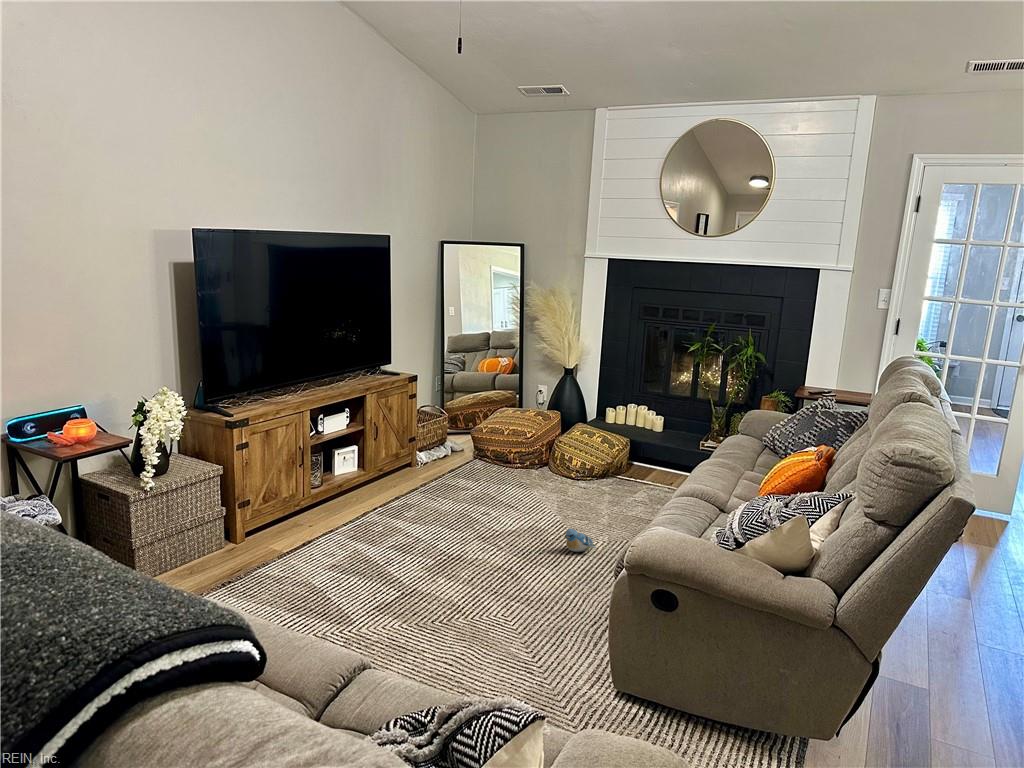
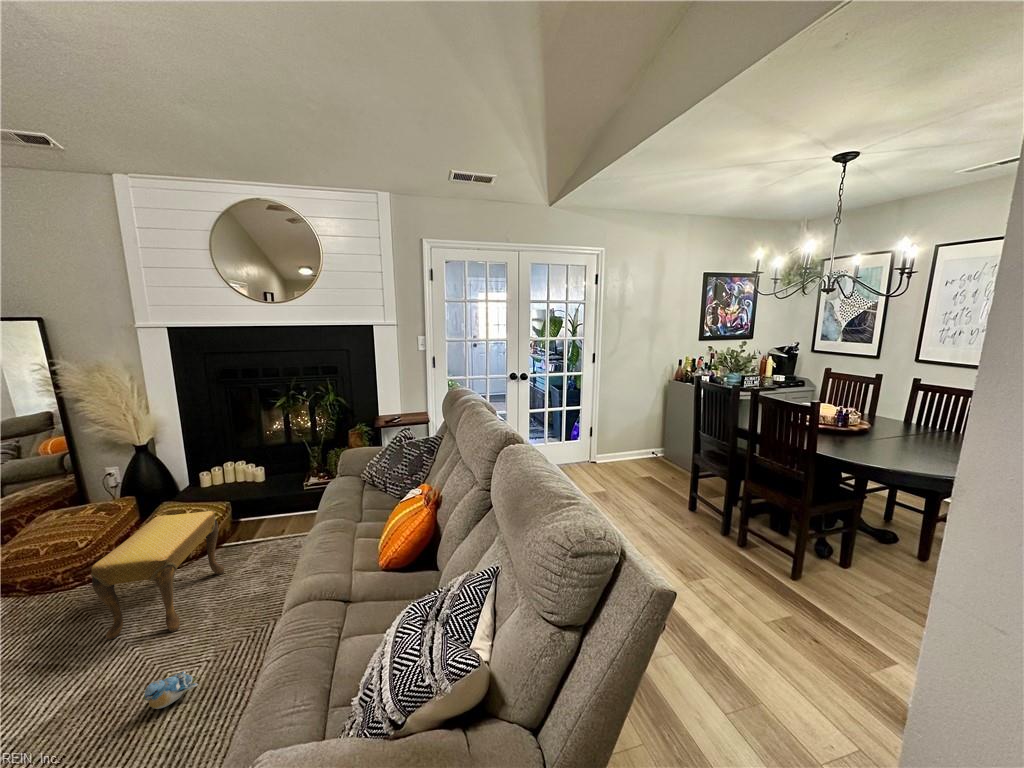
footstool: none [539,425,622,516] -> present [91,511,224,640]

